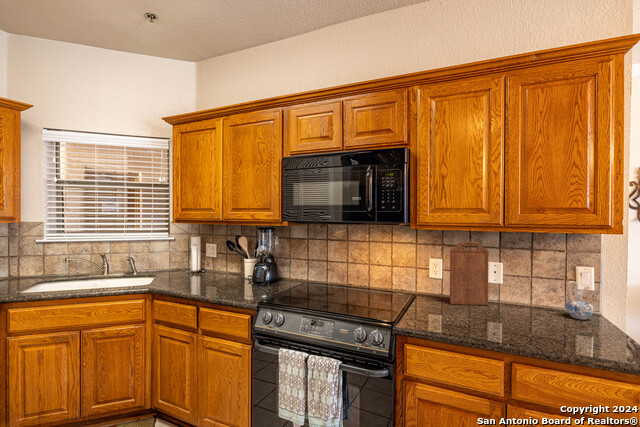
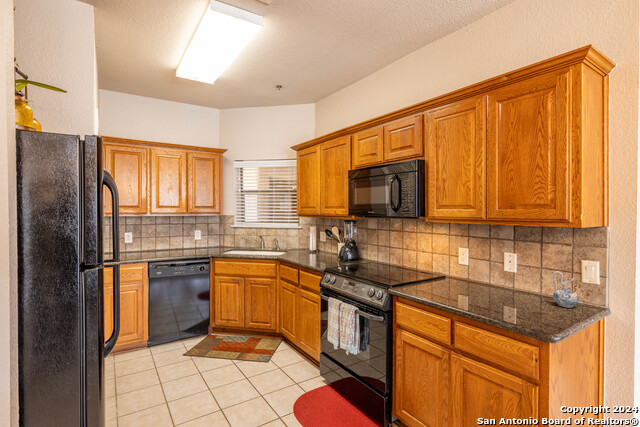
cutting board: present [450,242,488,305] -> none [462,233,496,289]

